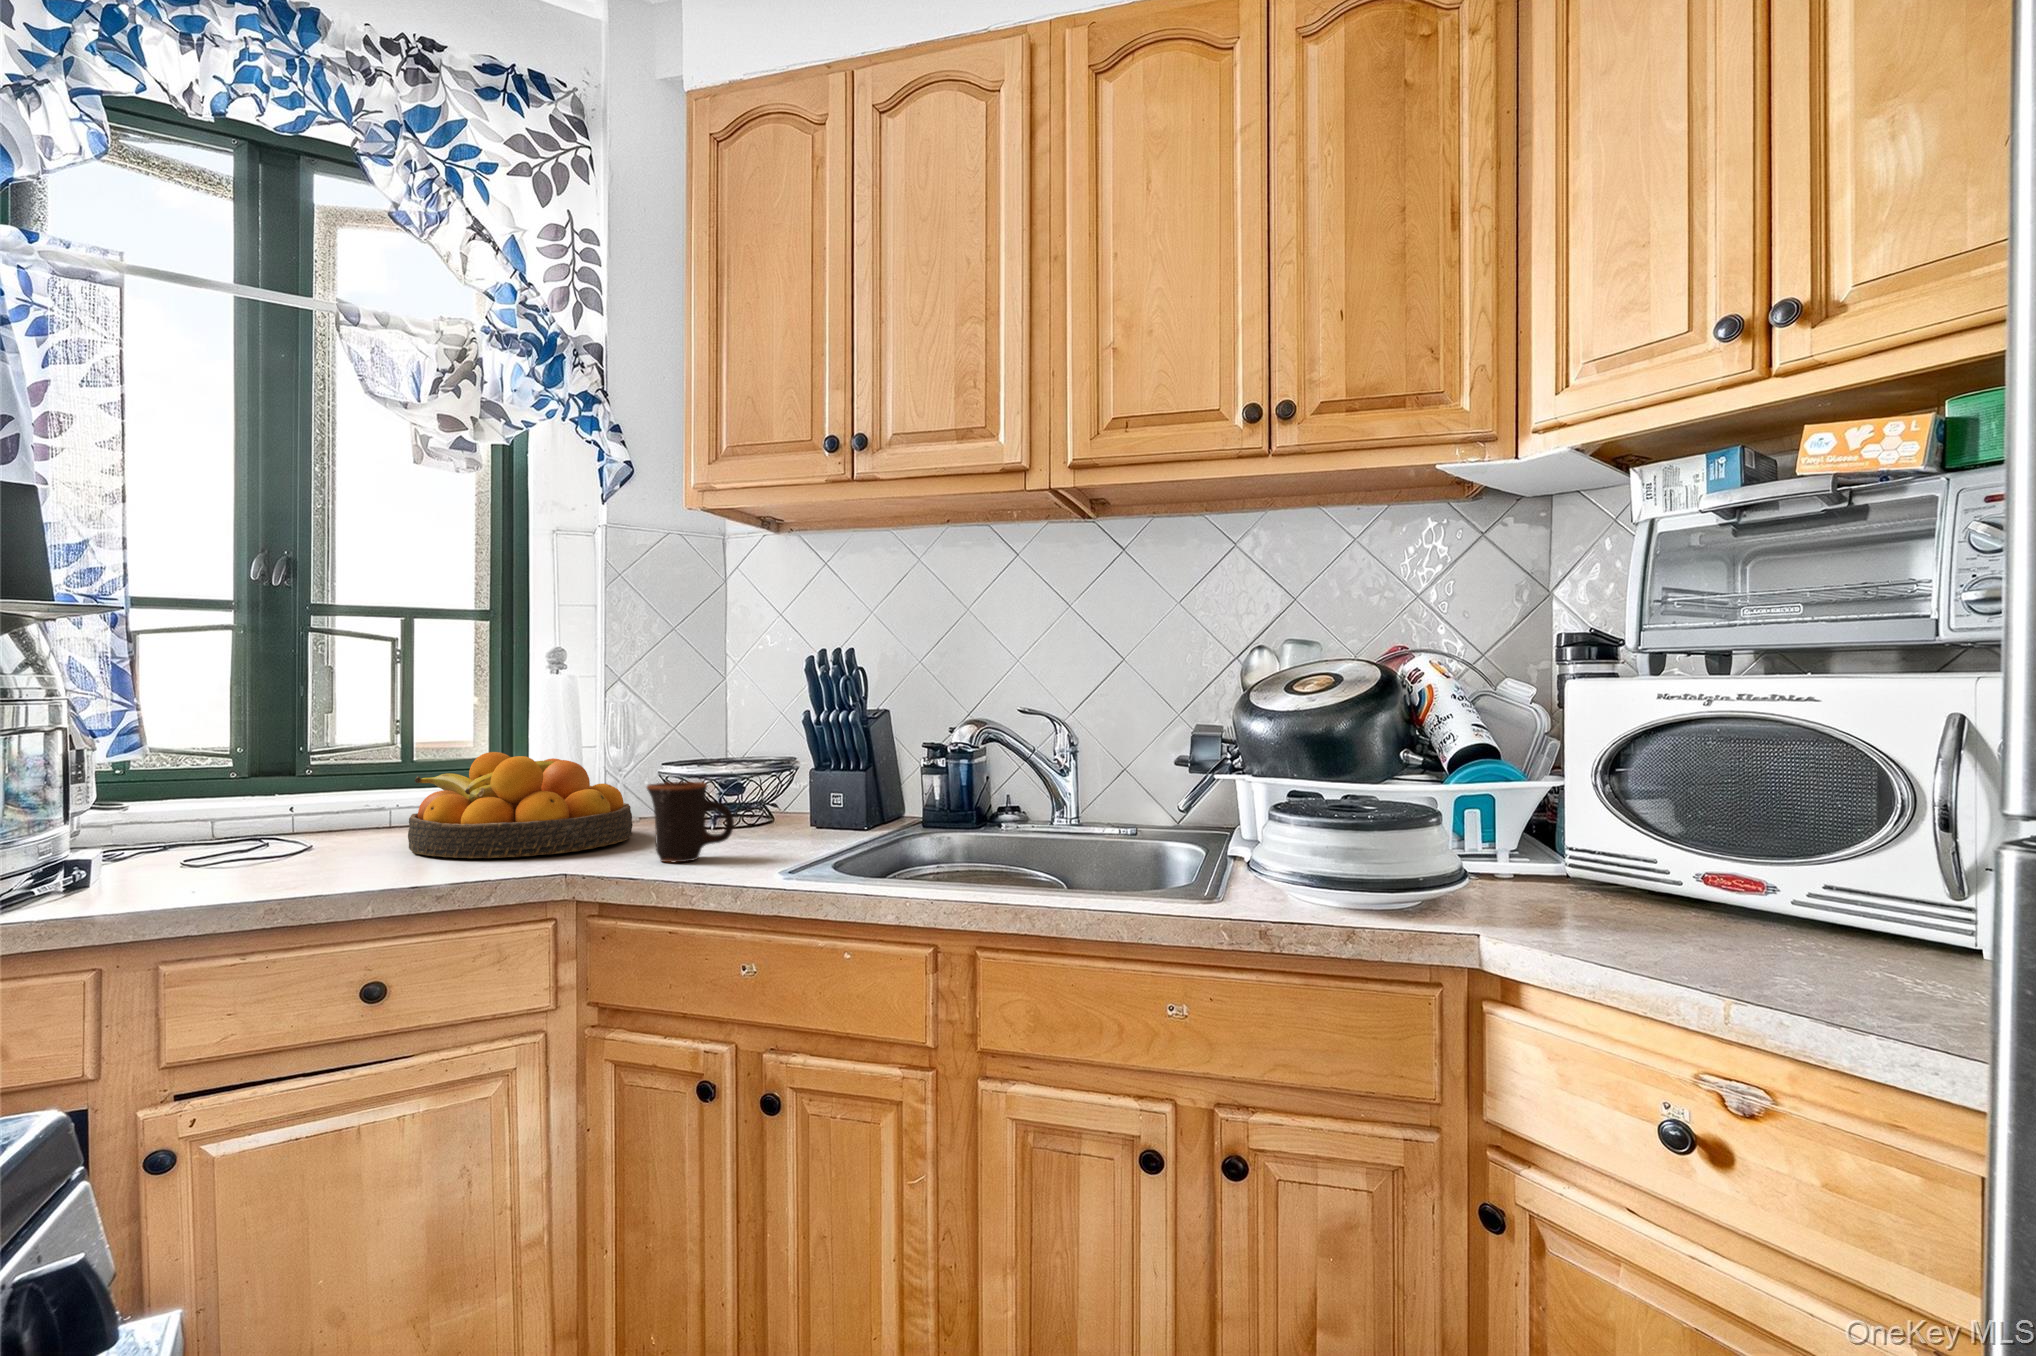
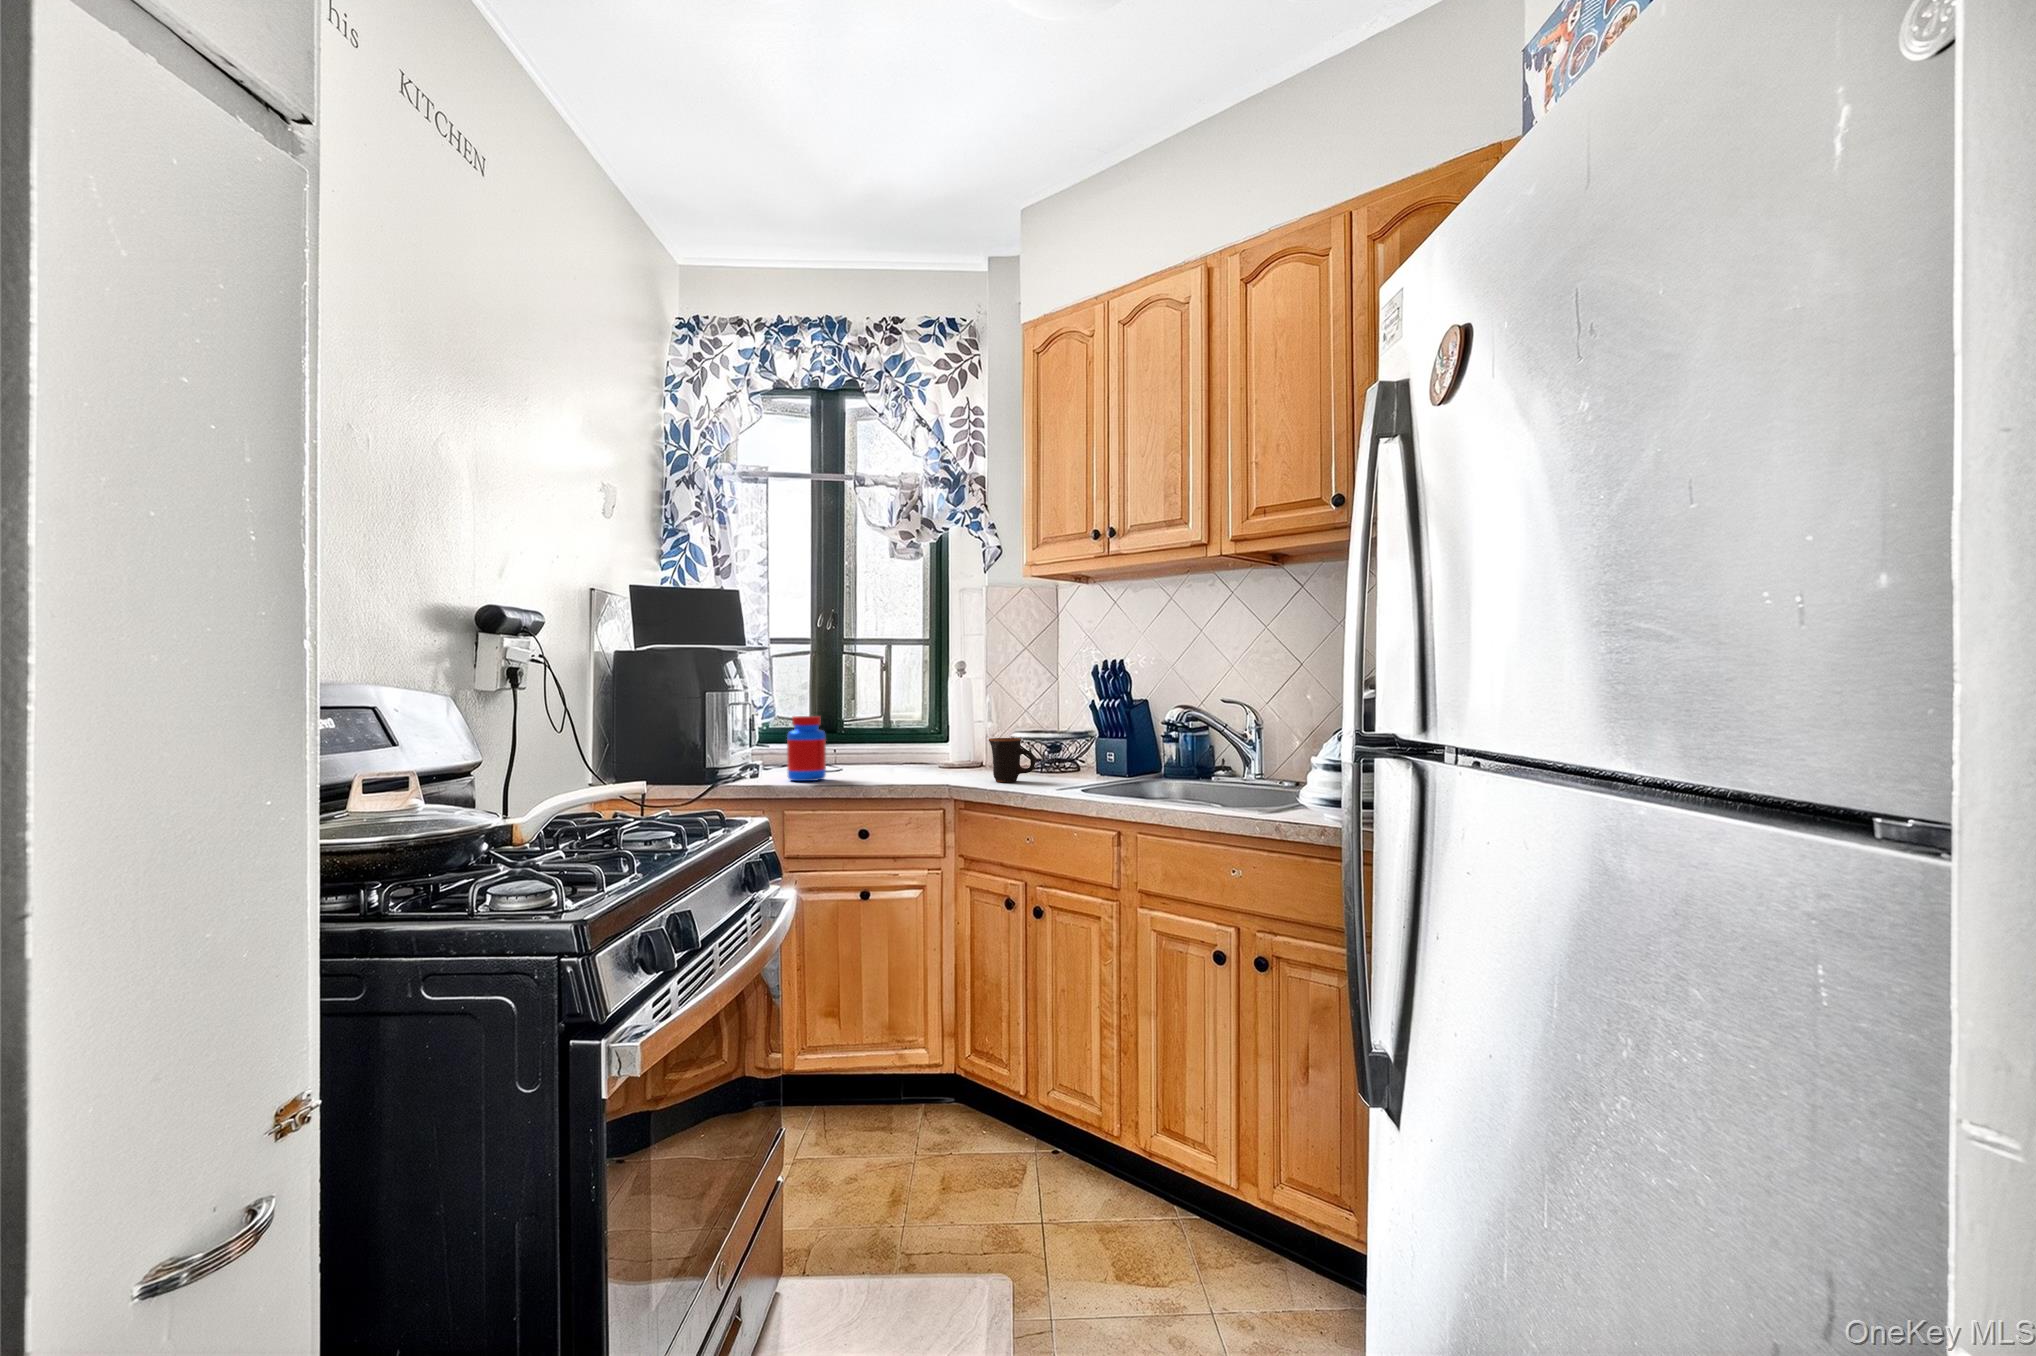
fruit bowl: present [408,752,633,858] -> none [882,720,994,776]
jar: none [193,753,291,893] -> present [787,716,826,781]

